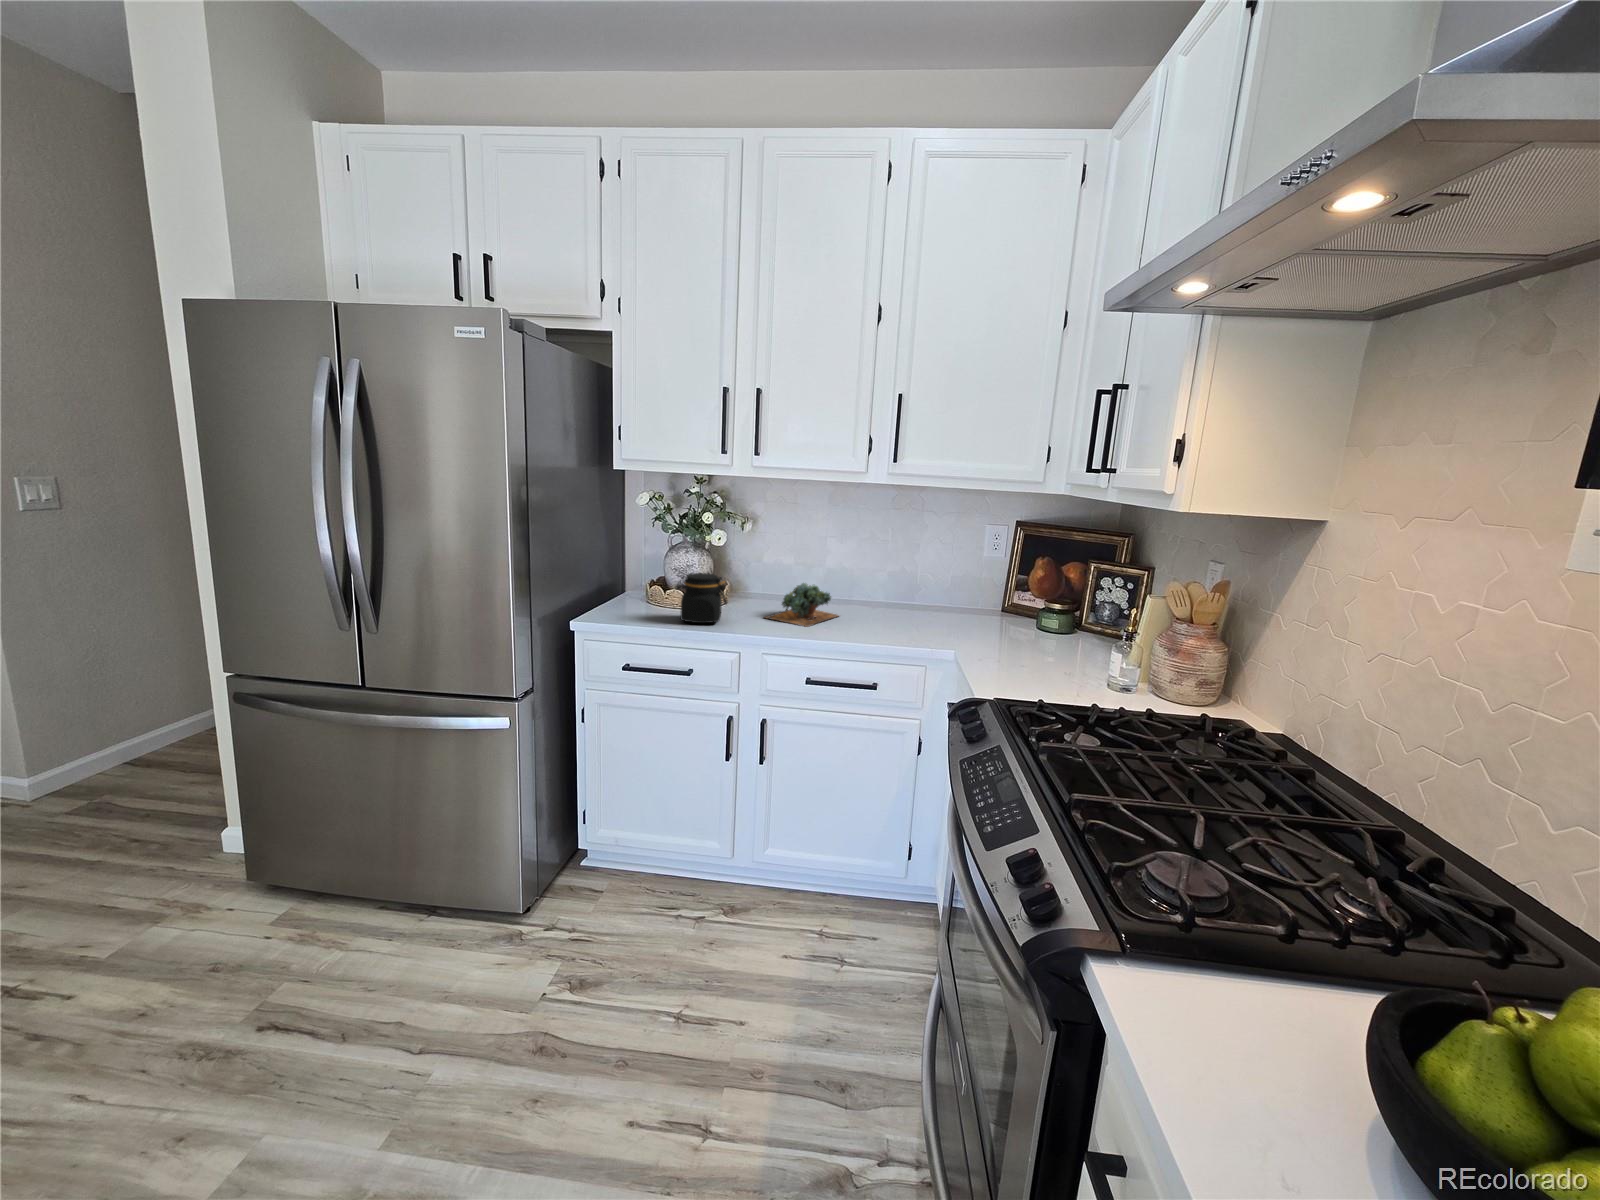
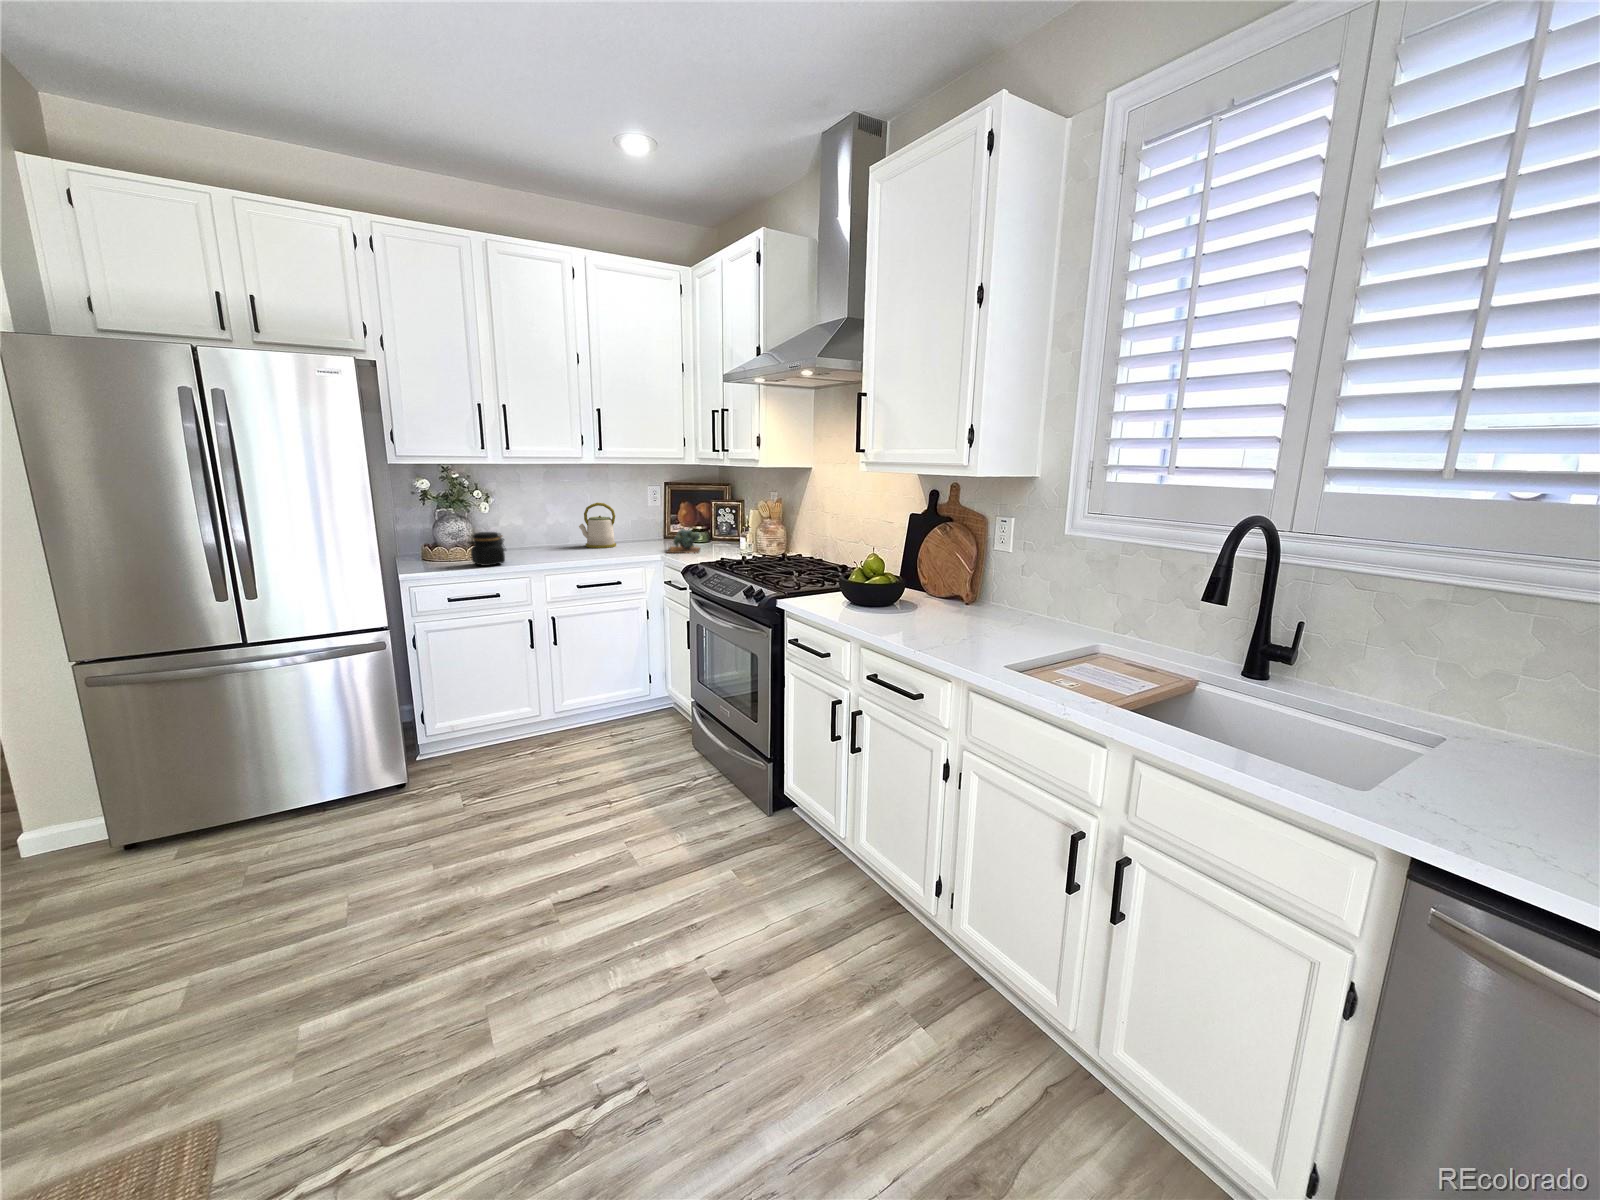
kettle: none [866,545,921,616] -> present [579,503,616,548]
succulent plant: present [765,583,838,627] -> present [667,529,701,553]

